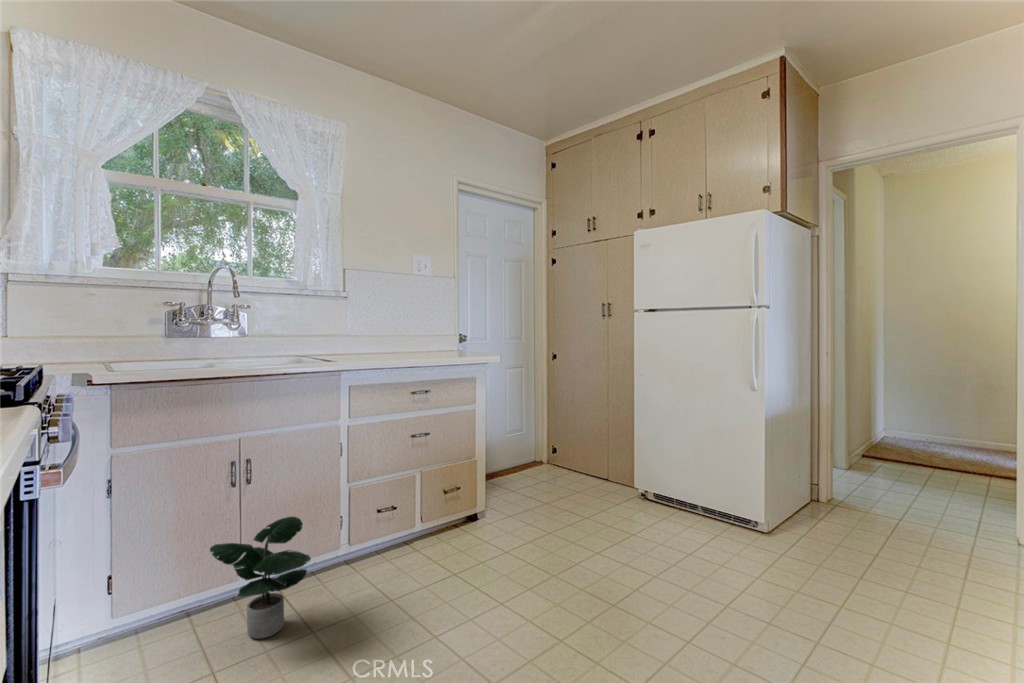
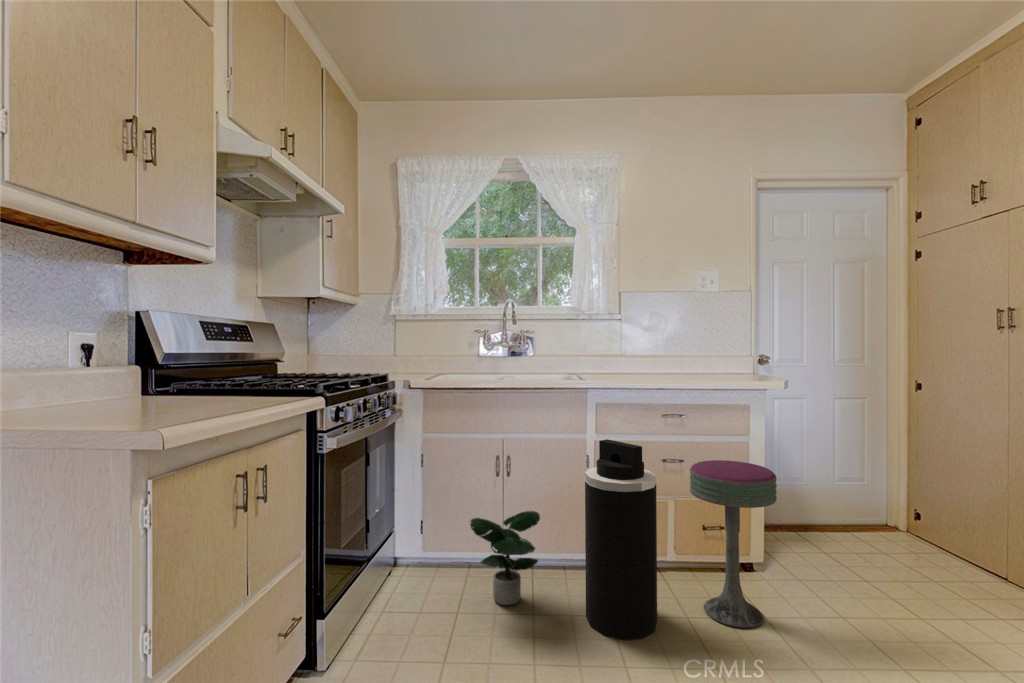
trash can: none [364,420,438,618] -> present [585,439,657,640]
bar stool: none [448,425,517,566] -> present [690,460,777,628]

